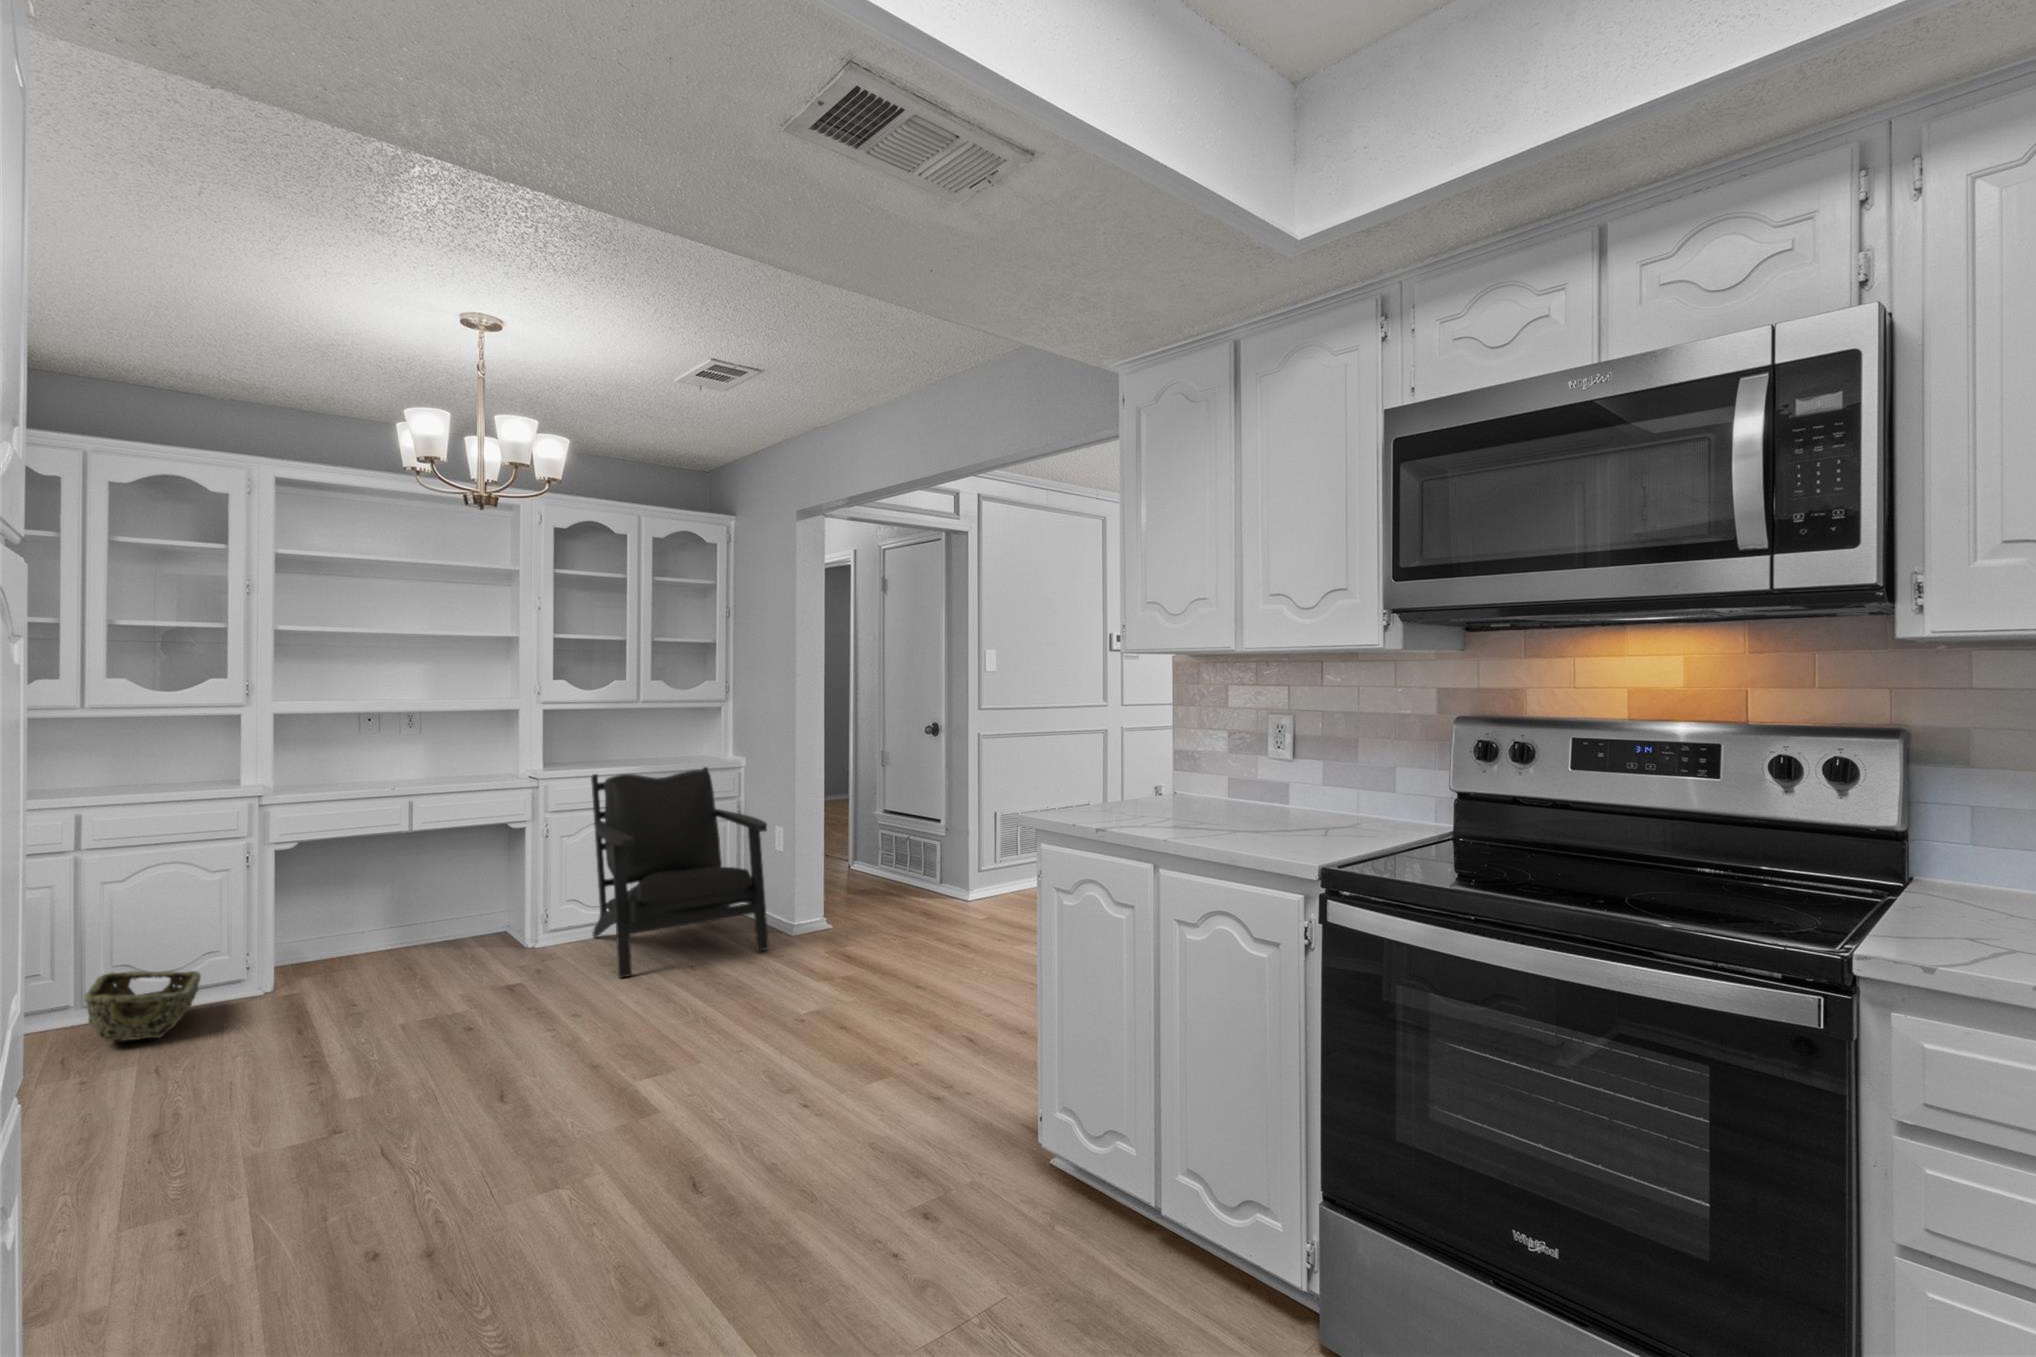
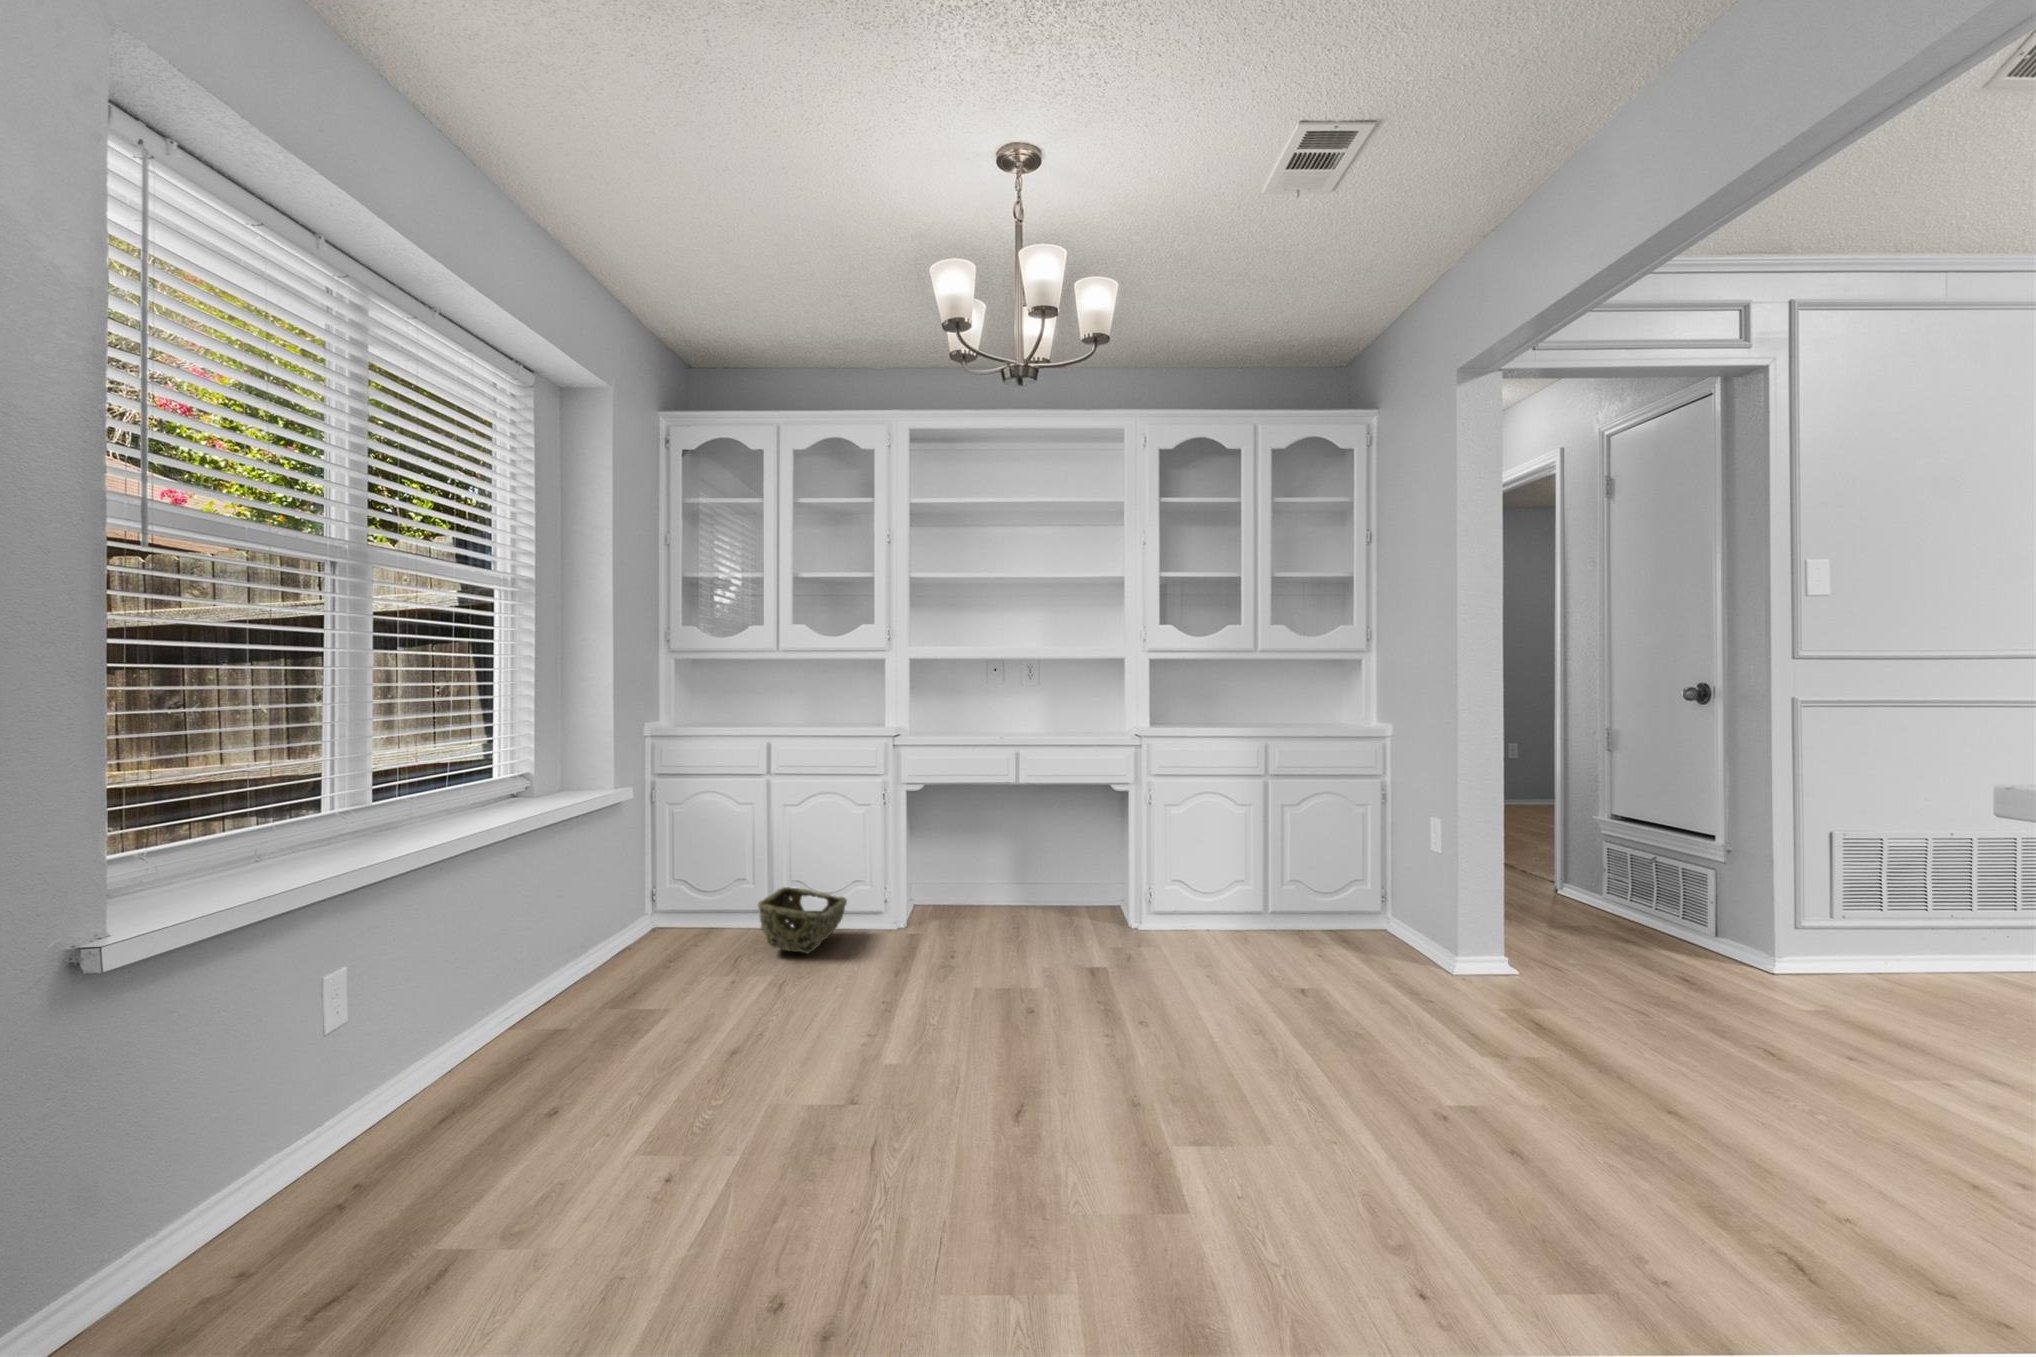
armchair: present [591,767,769,978] -> none [1196,733,1414,988]

